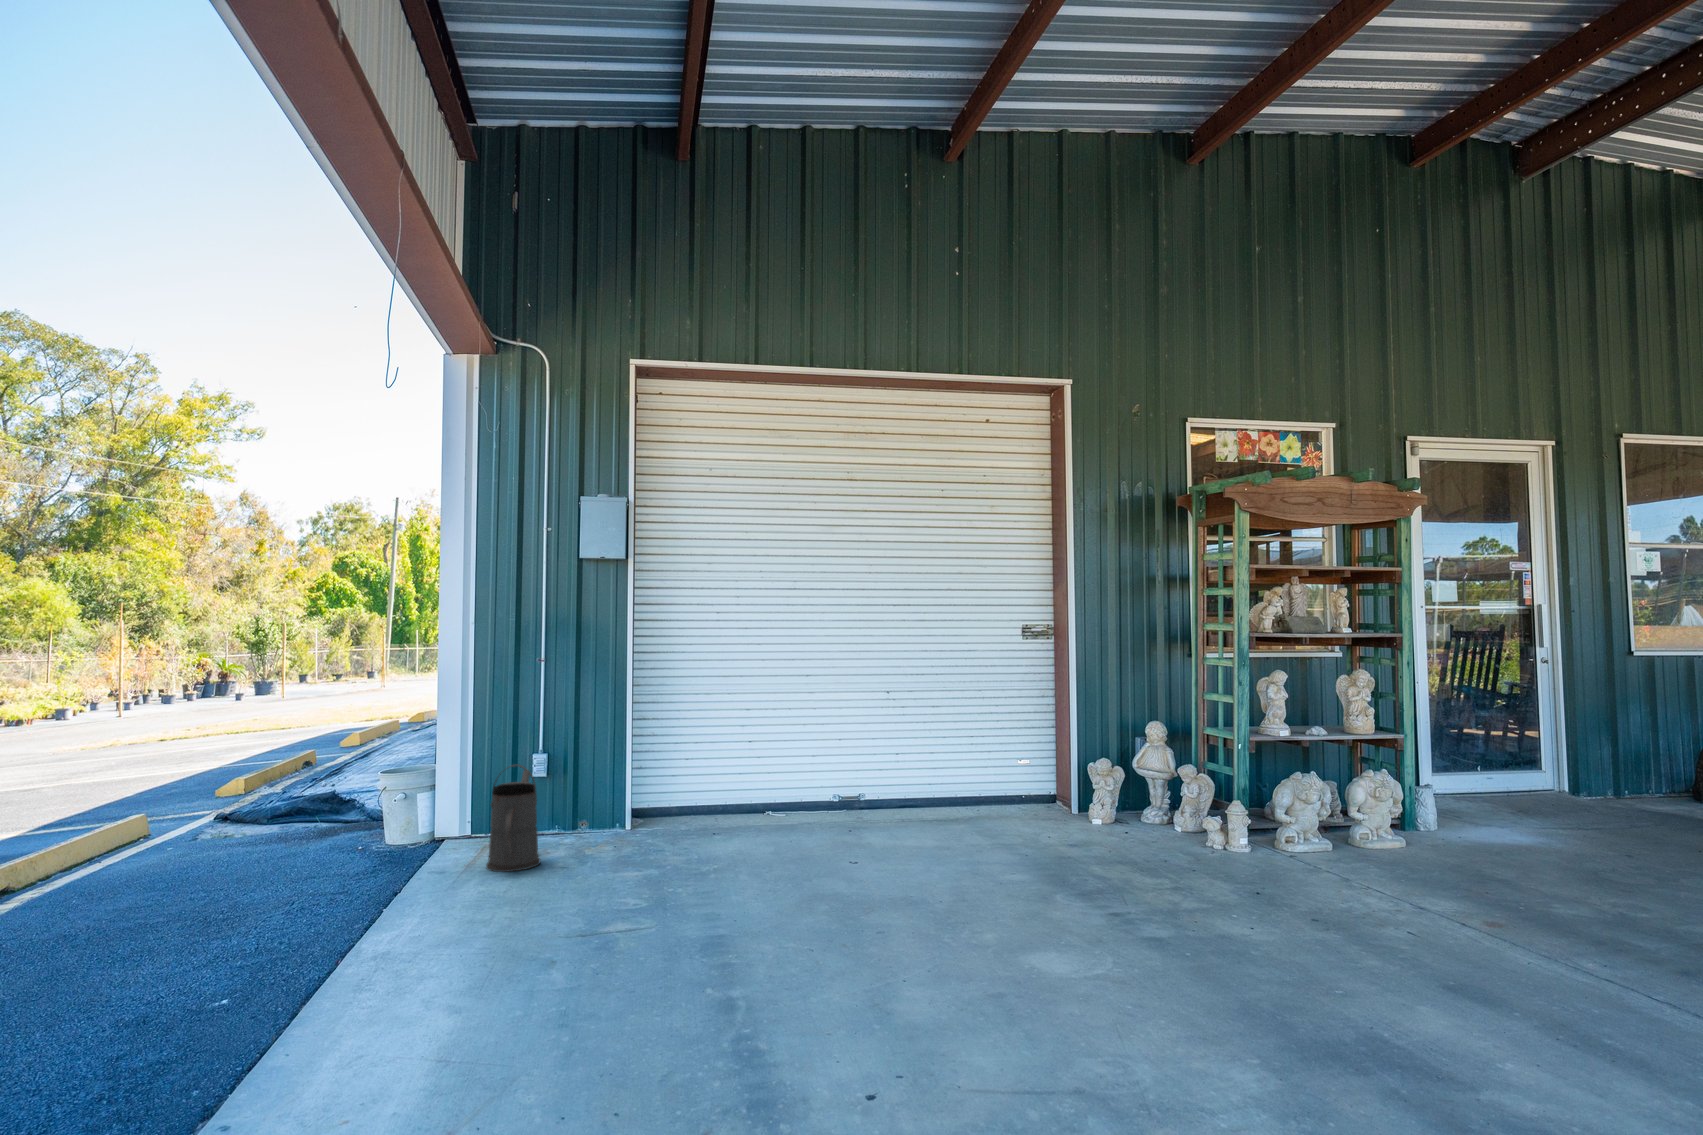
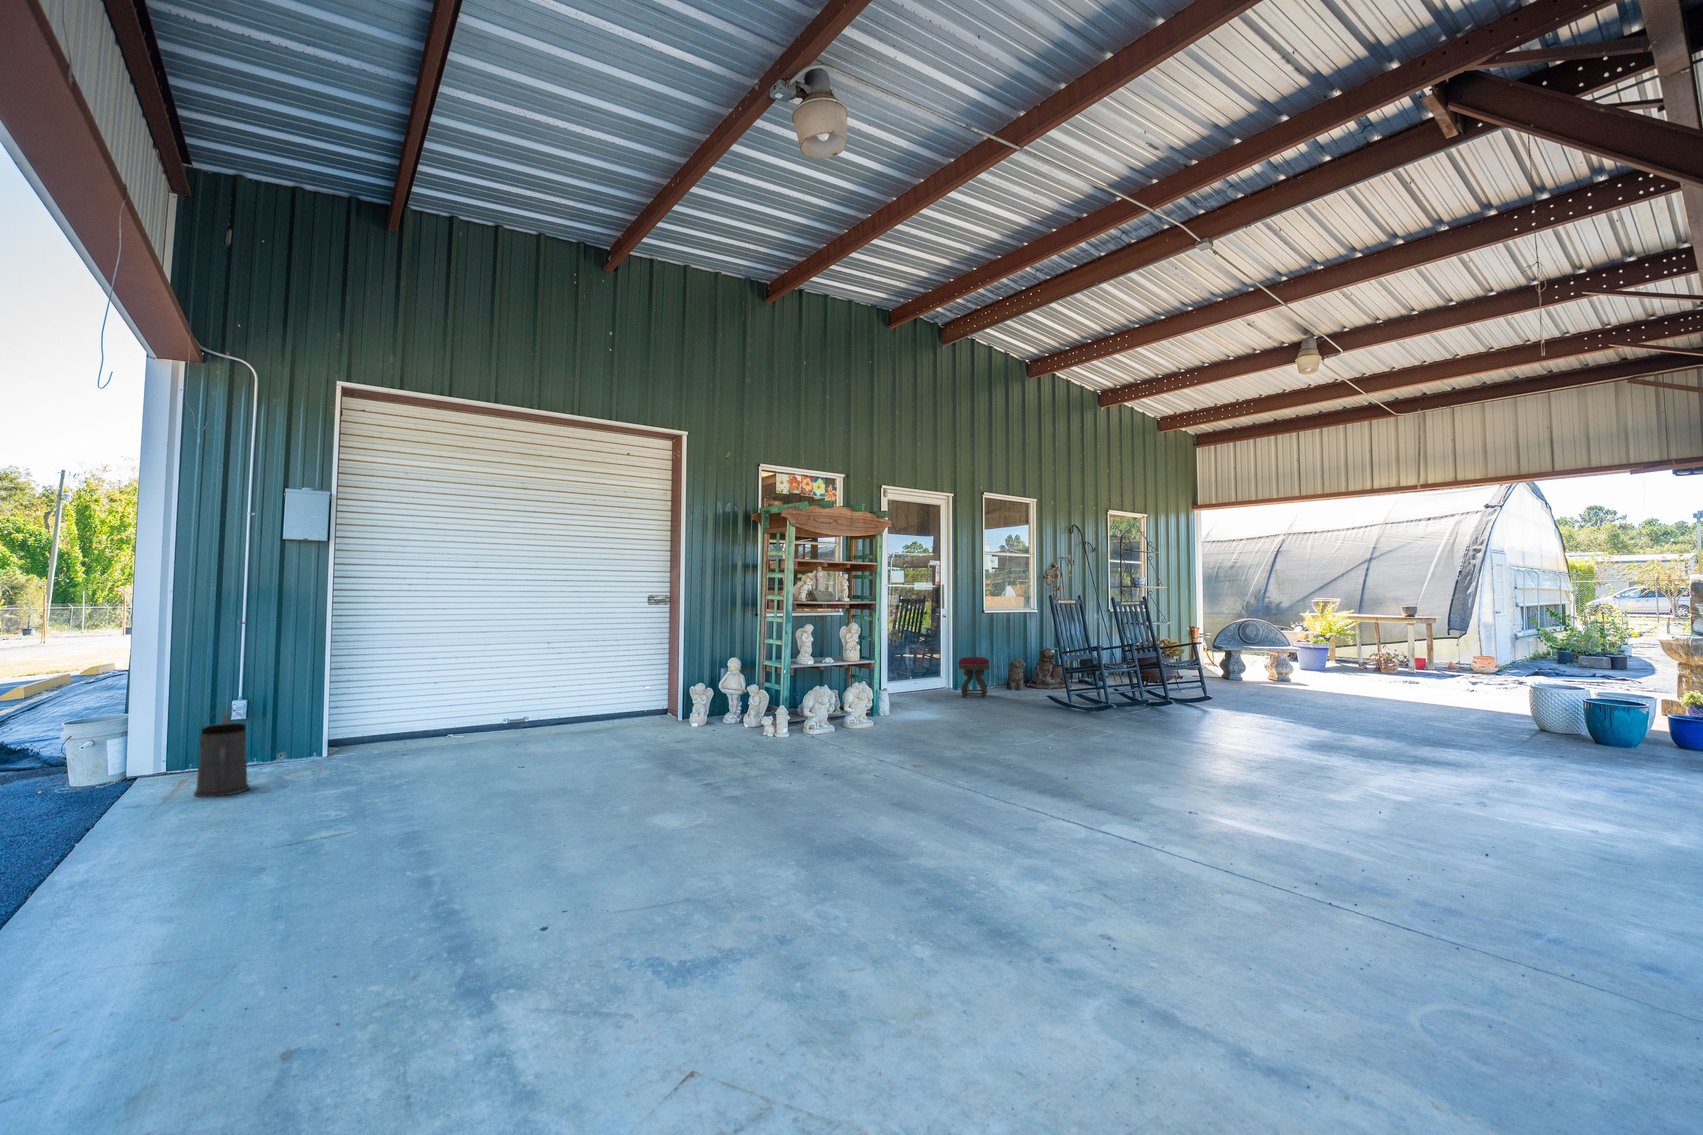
stool: none [1579,733,1651,811] -> present [959,657,989,698]

